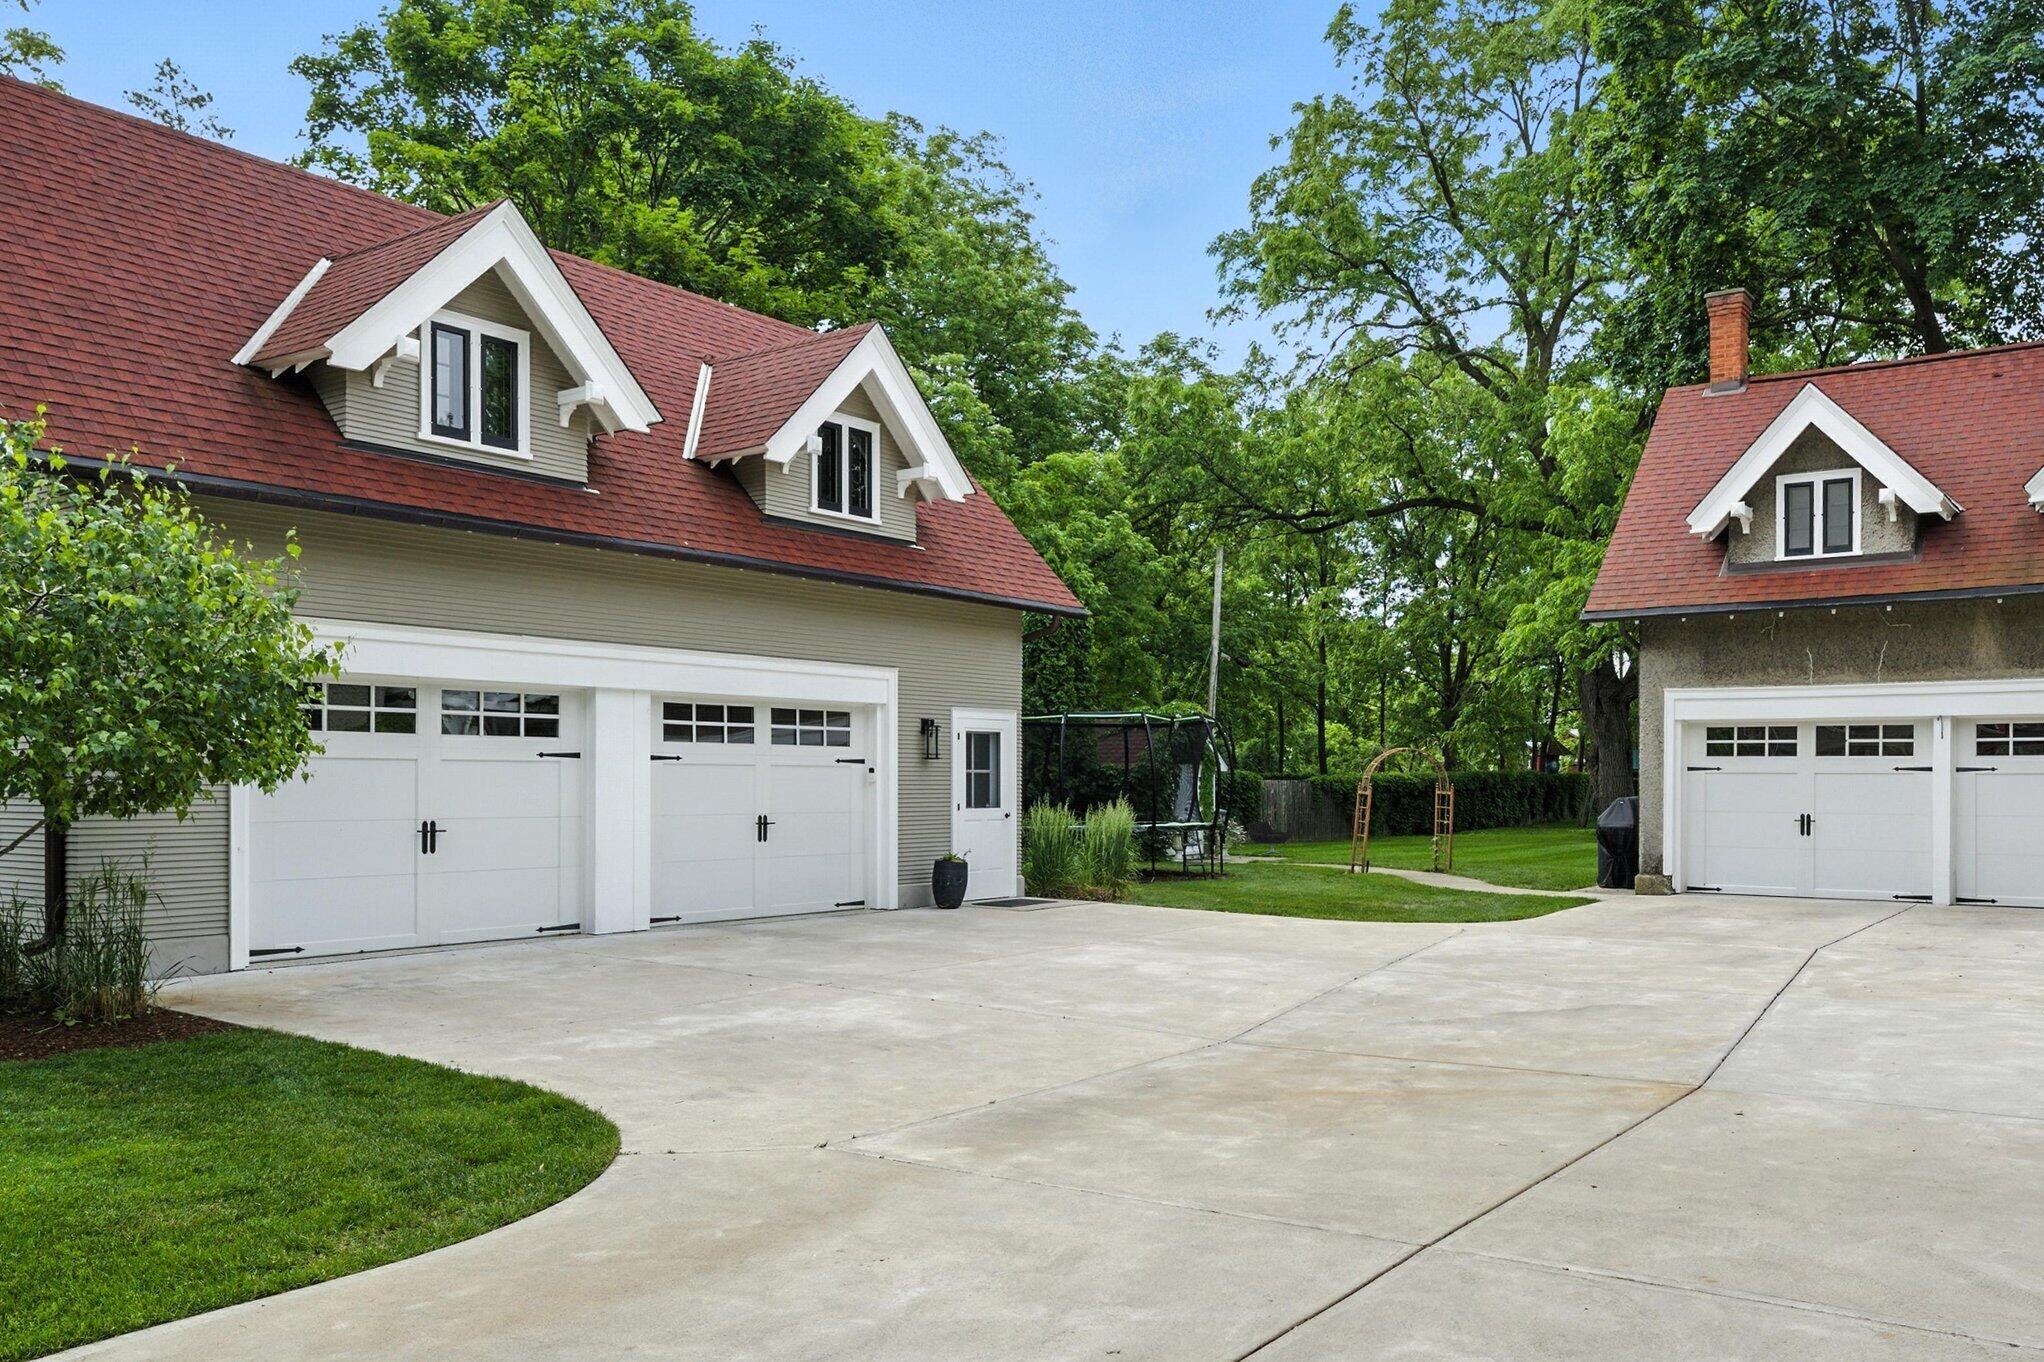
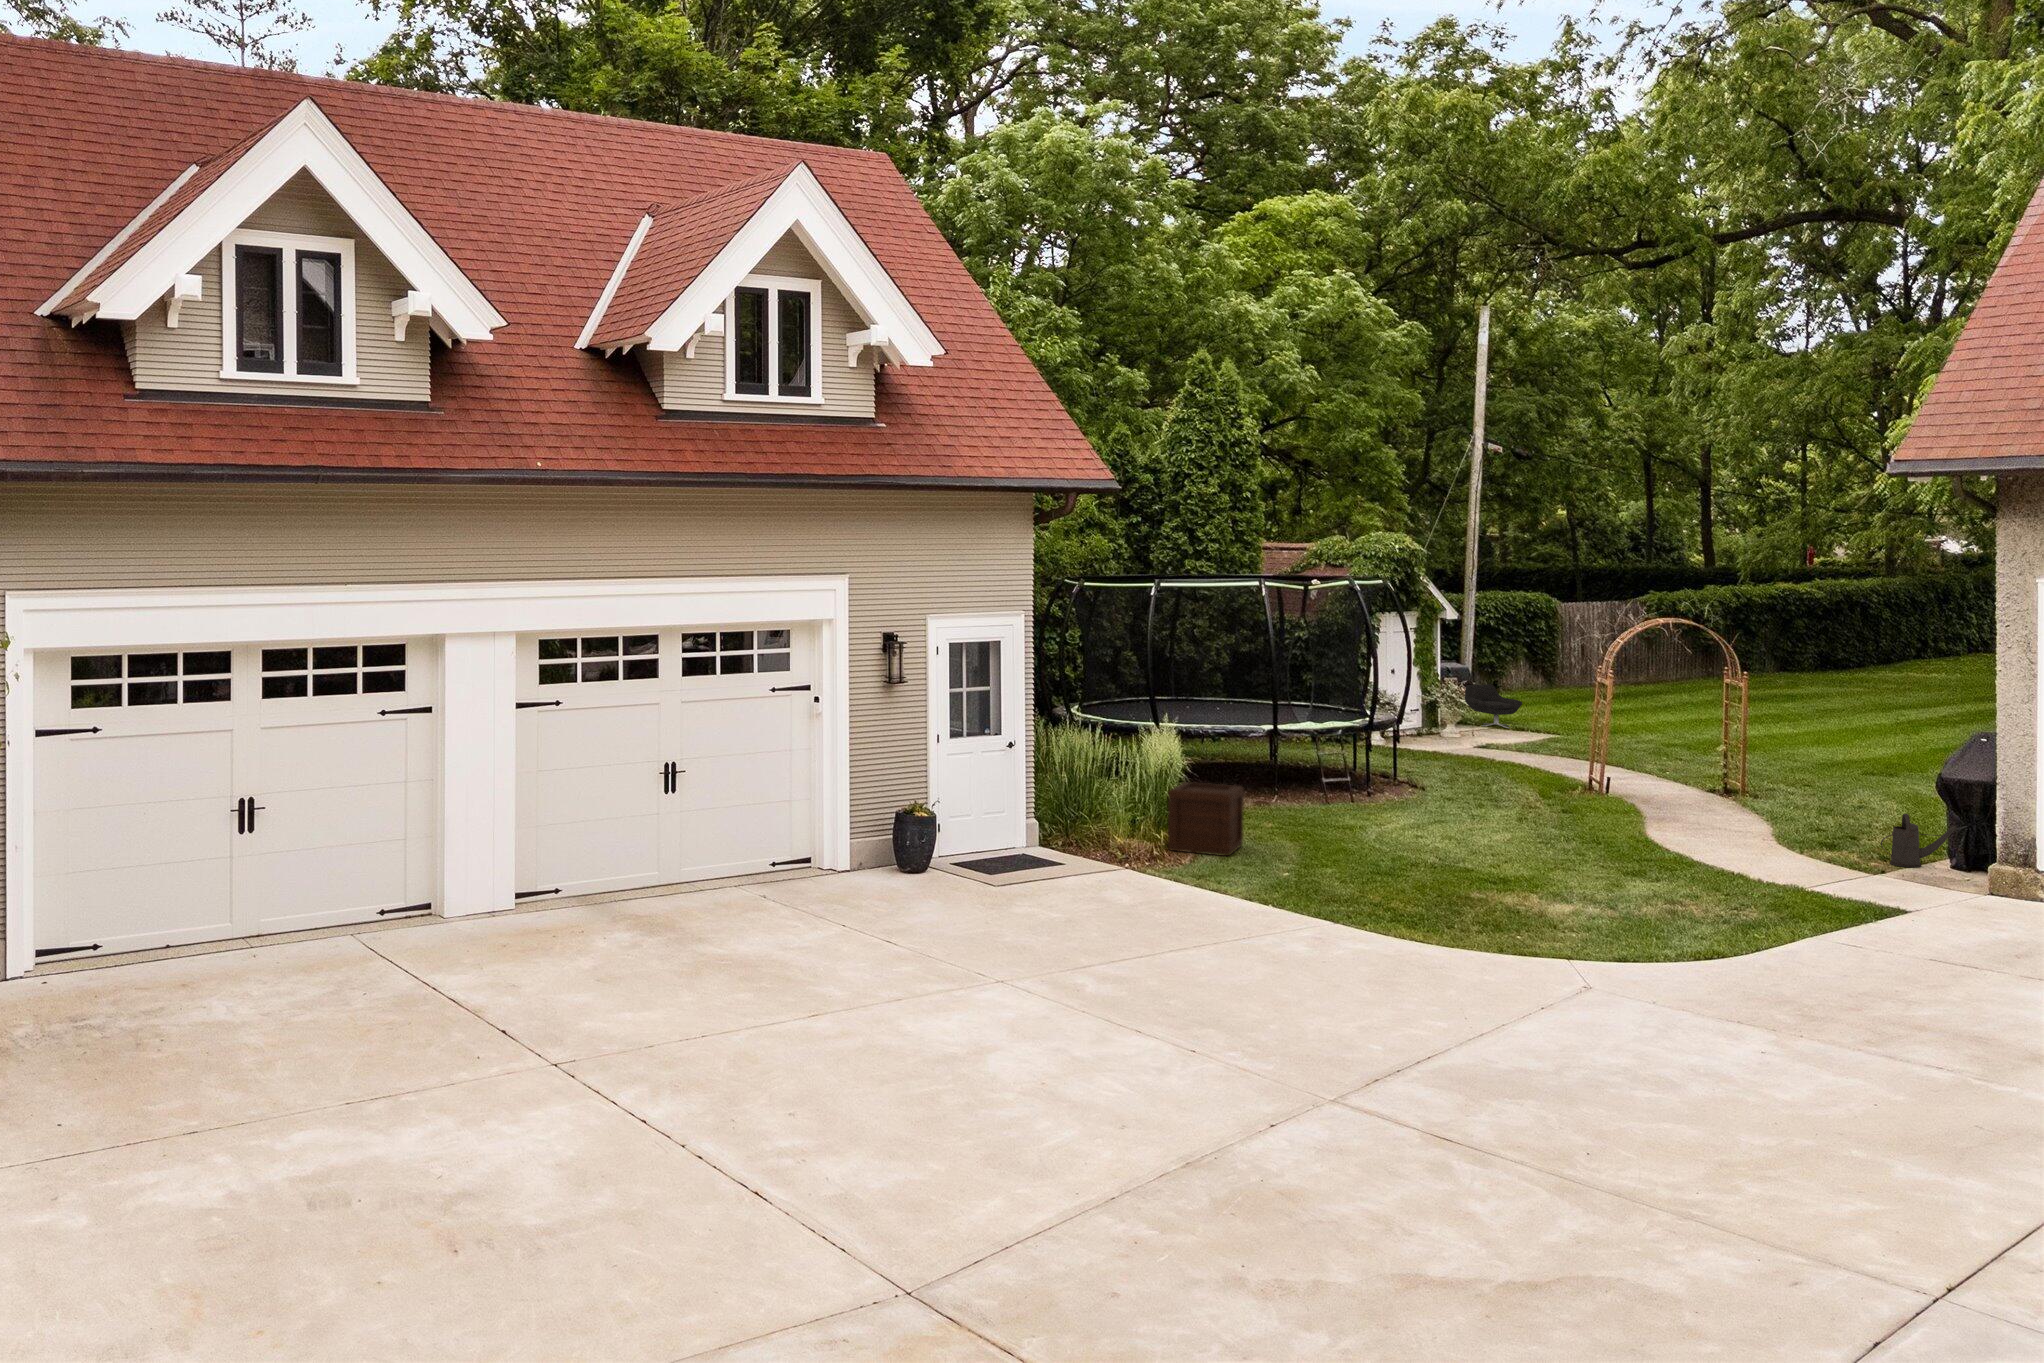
wooden crate: none [1127,847,1178,900] -> present [1168,782,1244,856]
watering can: none [1581,847,1623,883] -> present [1881,814,1956,868]

